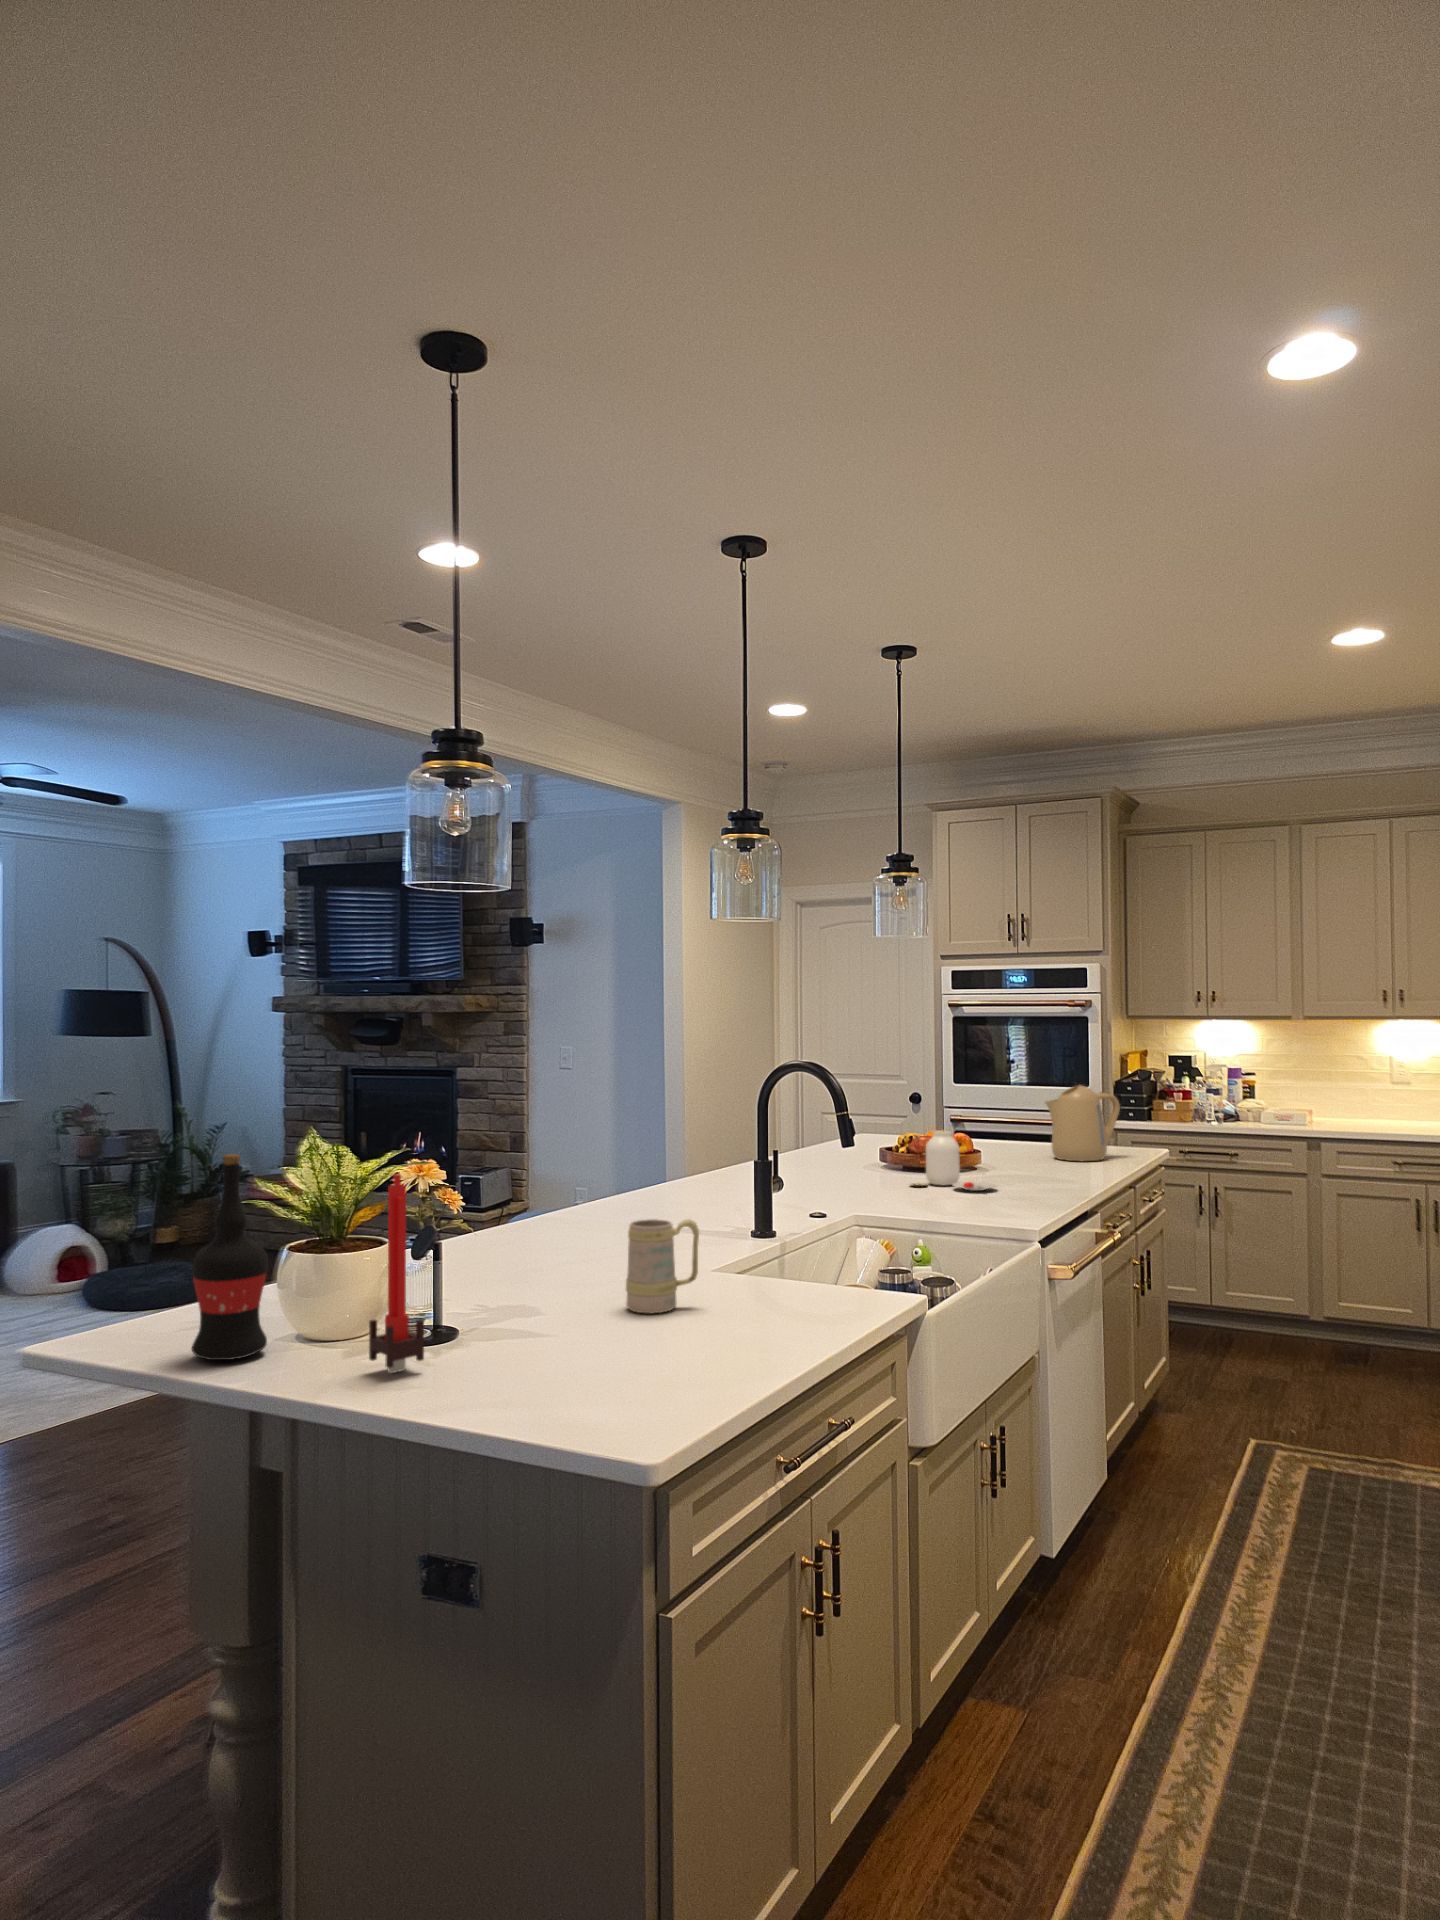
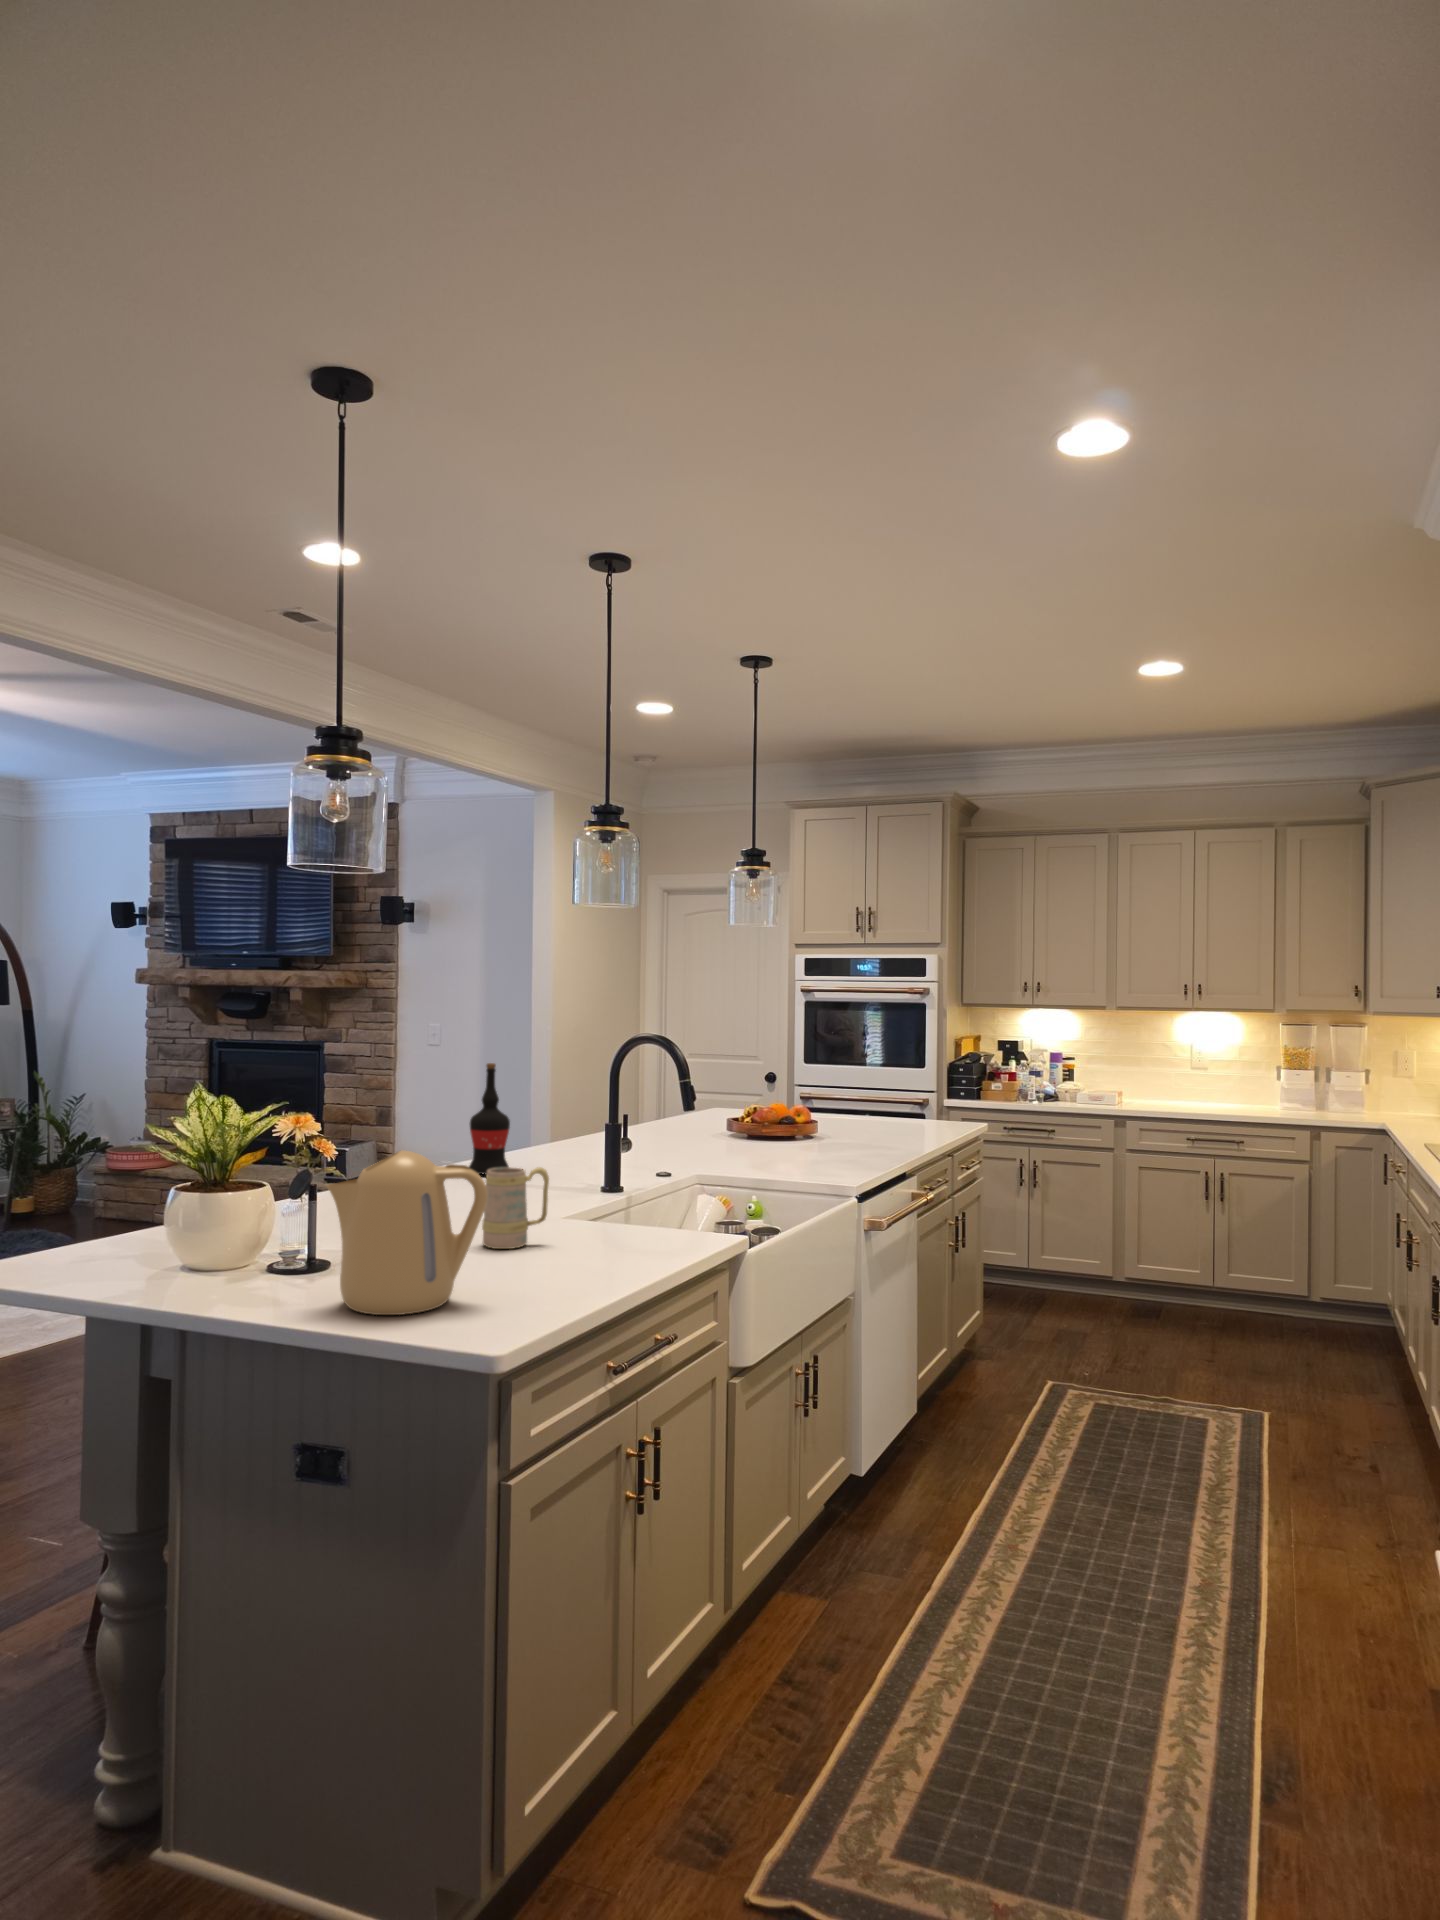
kettle: present [1046,1085,1120,1161] -> present [327,1150,488,1315]
jar: present [909,1130,996,1191] -> none [751,1101,828,1155]
wine bottle: present [192,1154,268,1360] -> present [469,1063,510,1175]
candle: present [369,1174,424,1373] -> none [248,1119,299,1294]

